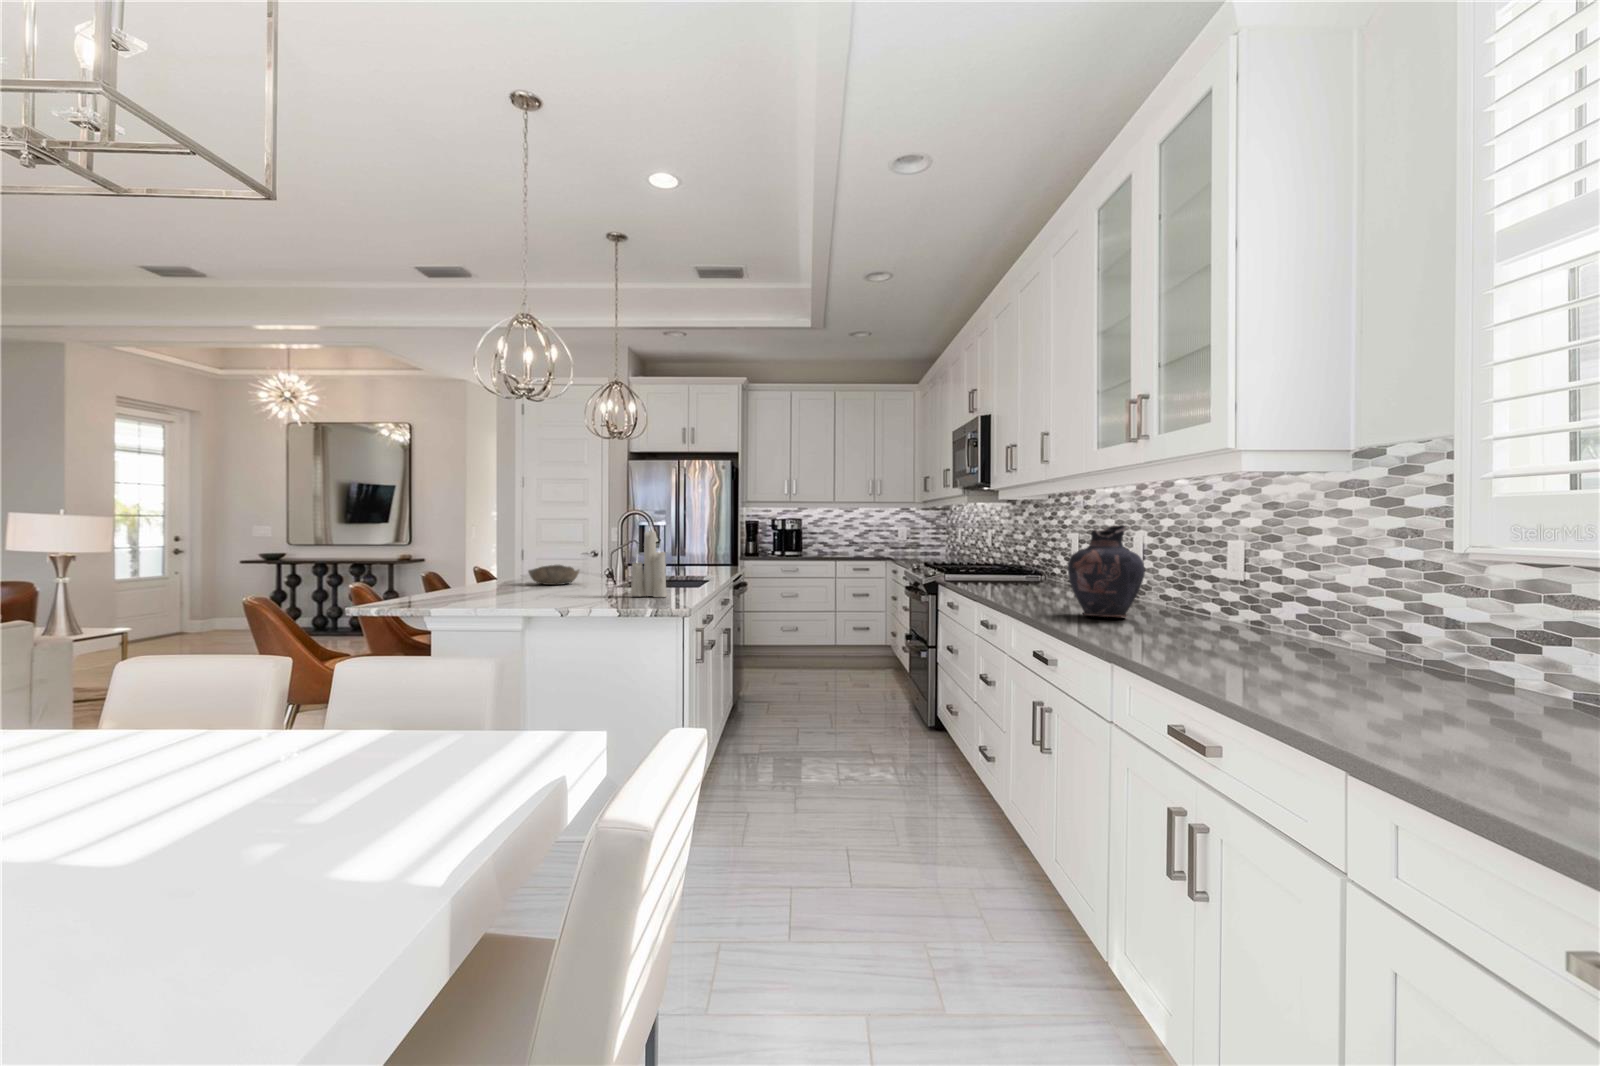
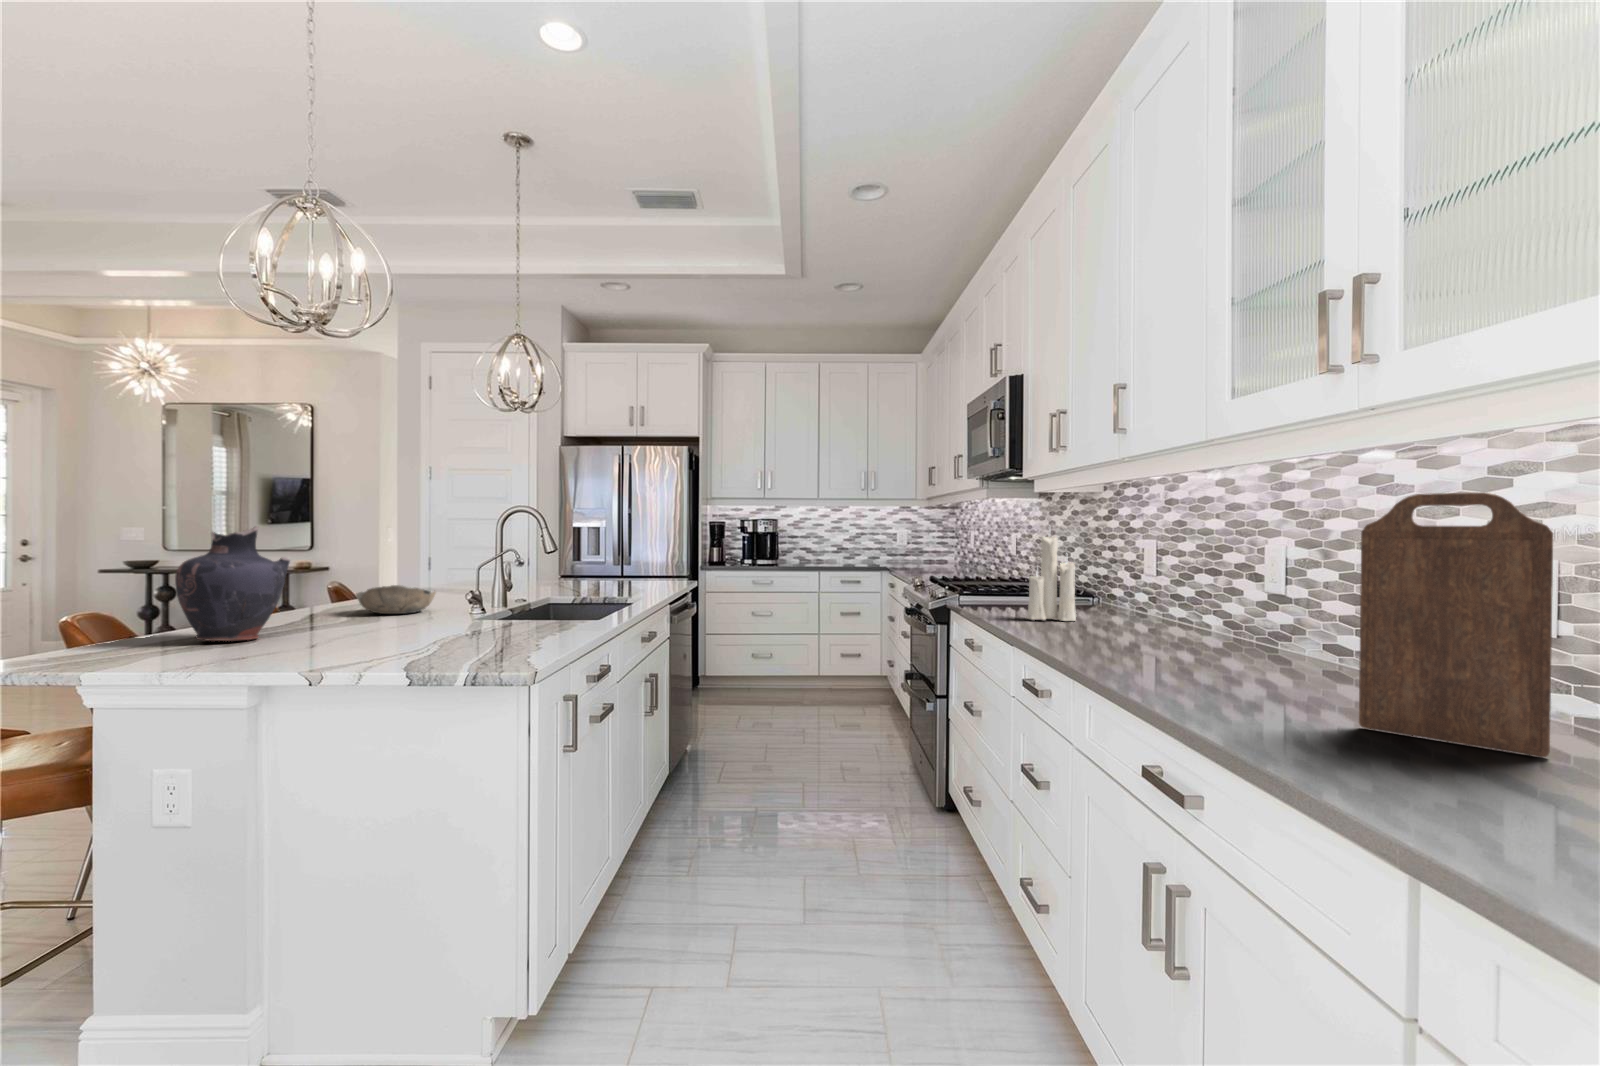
cutting board: none [1143,507,1222,635] -> present [1359,492,1553,757]
vase: present [1068,525,1145,617] -> present [175,526,290,641]
candle: present [630,531,667,597] -> present [1027,536,1076,621]

